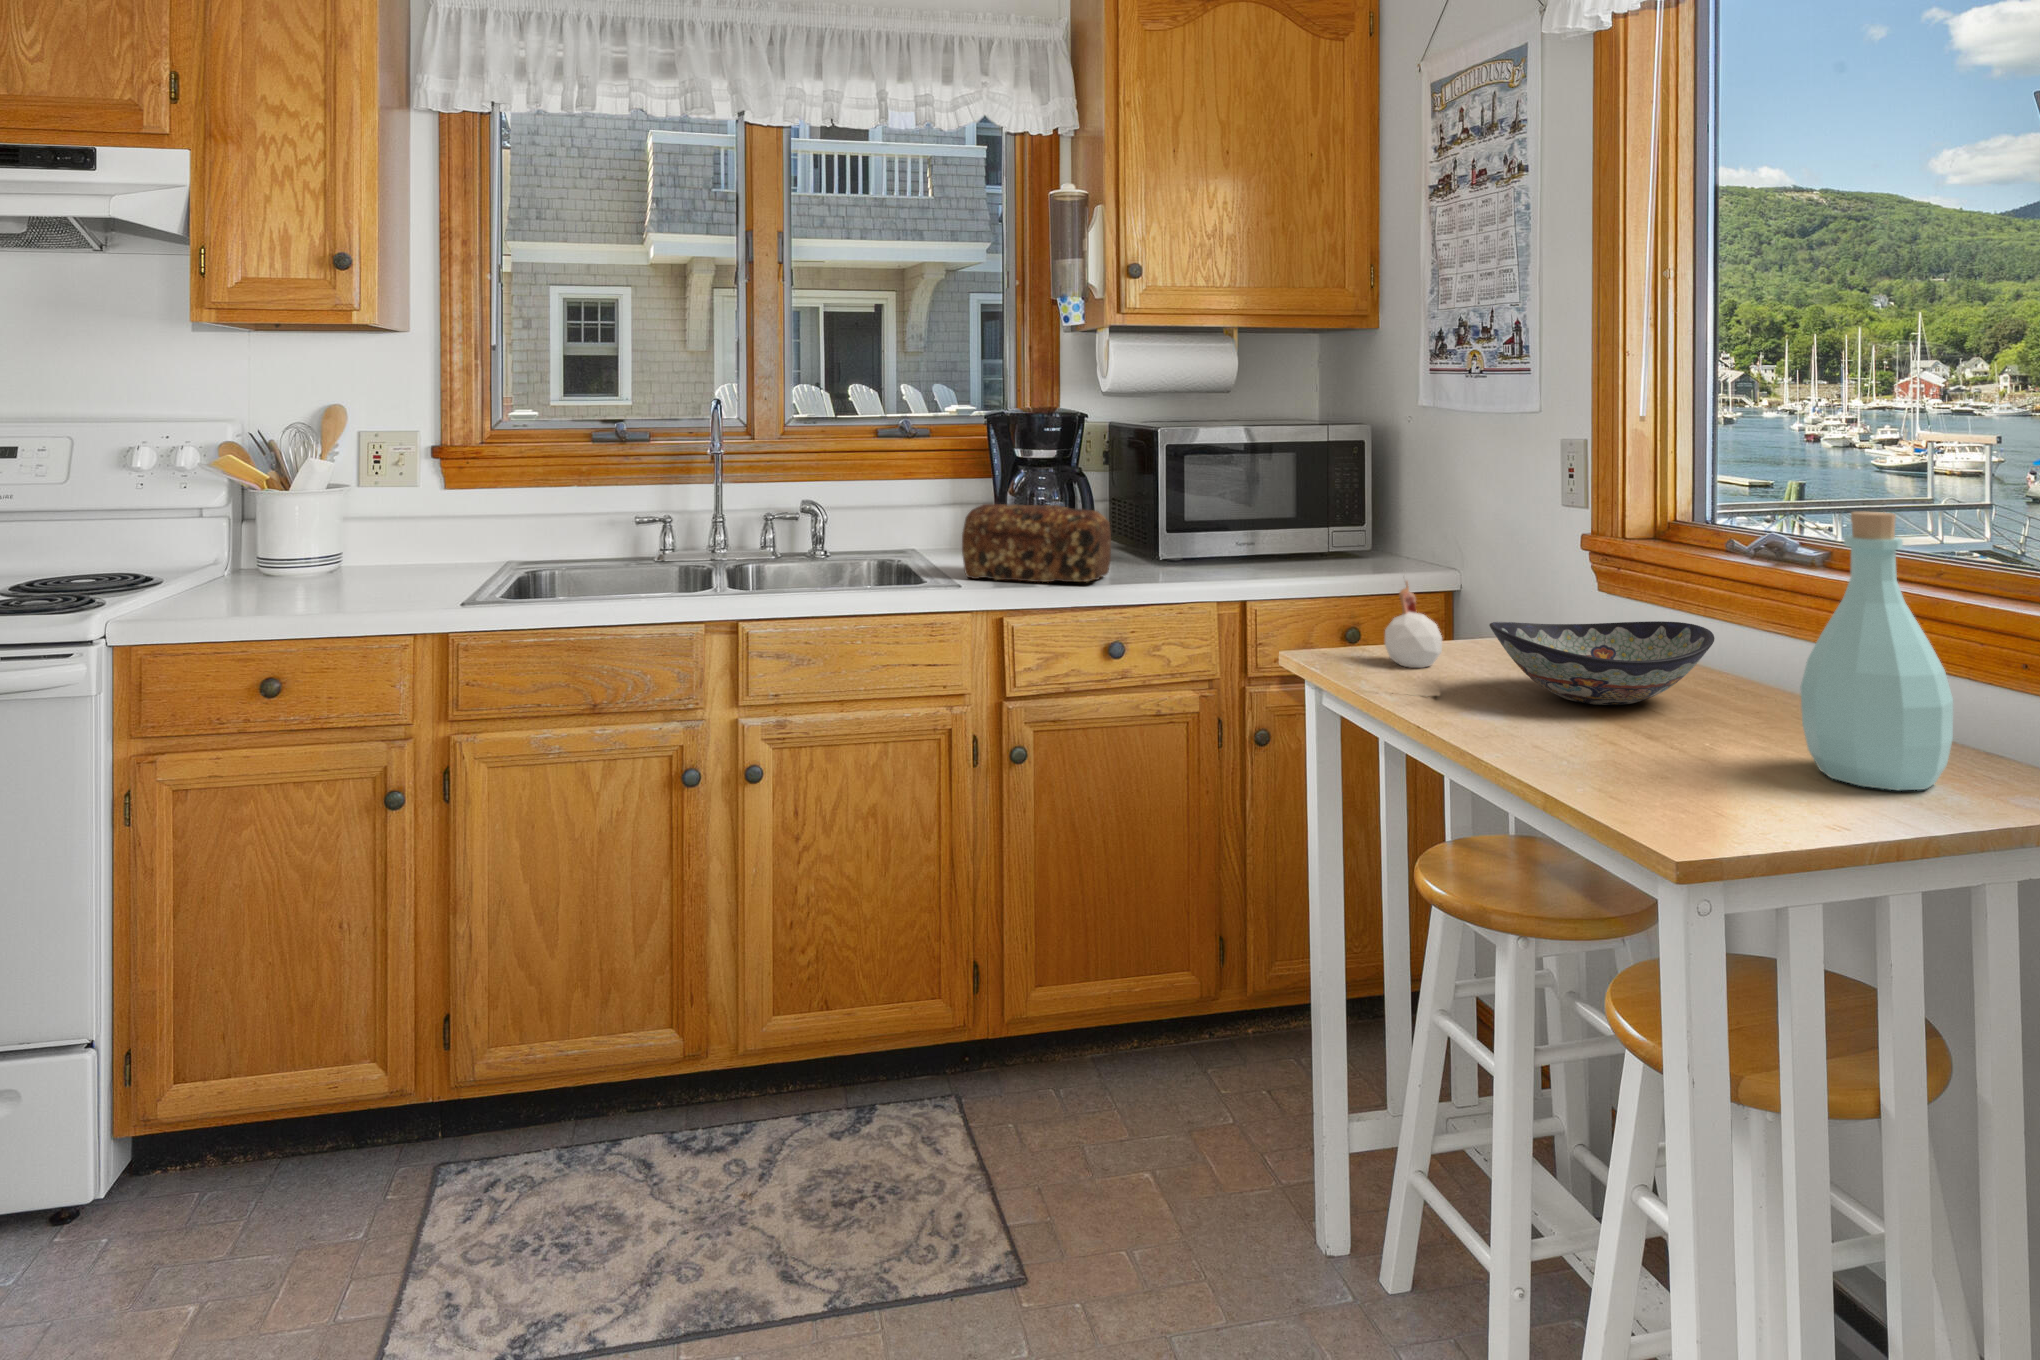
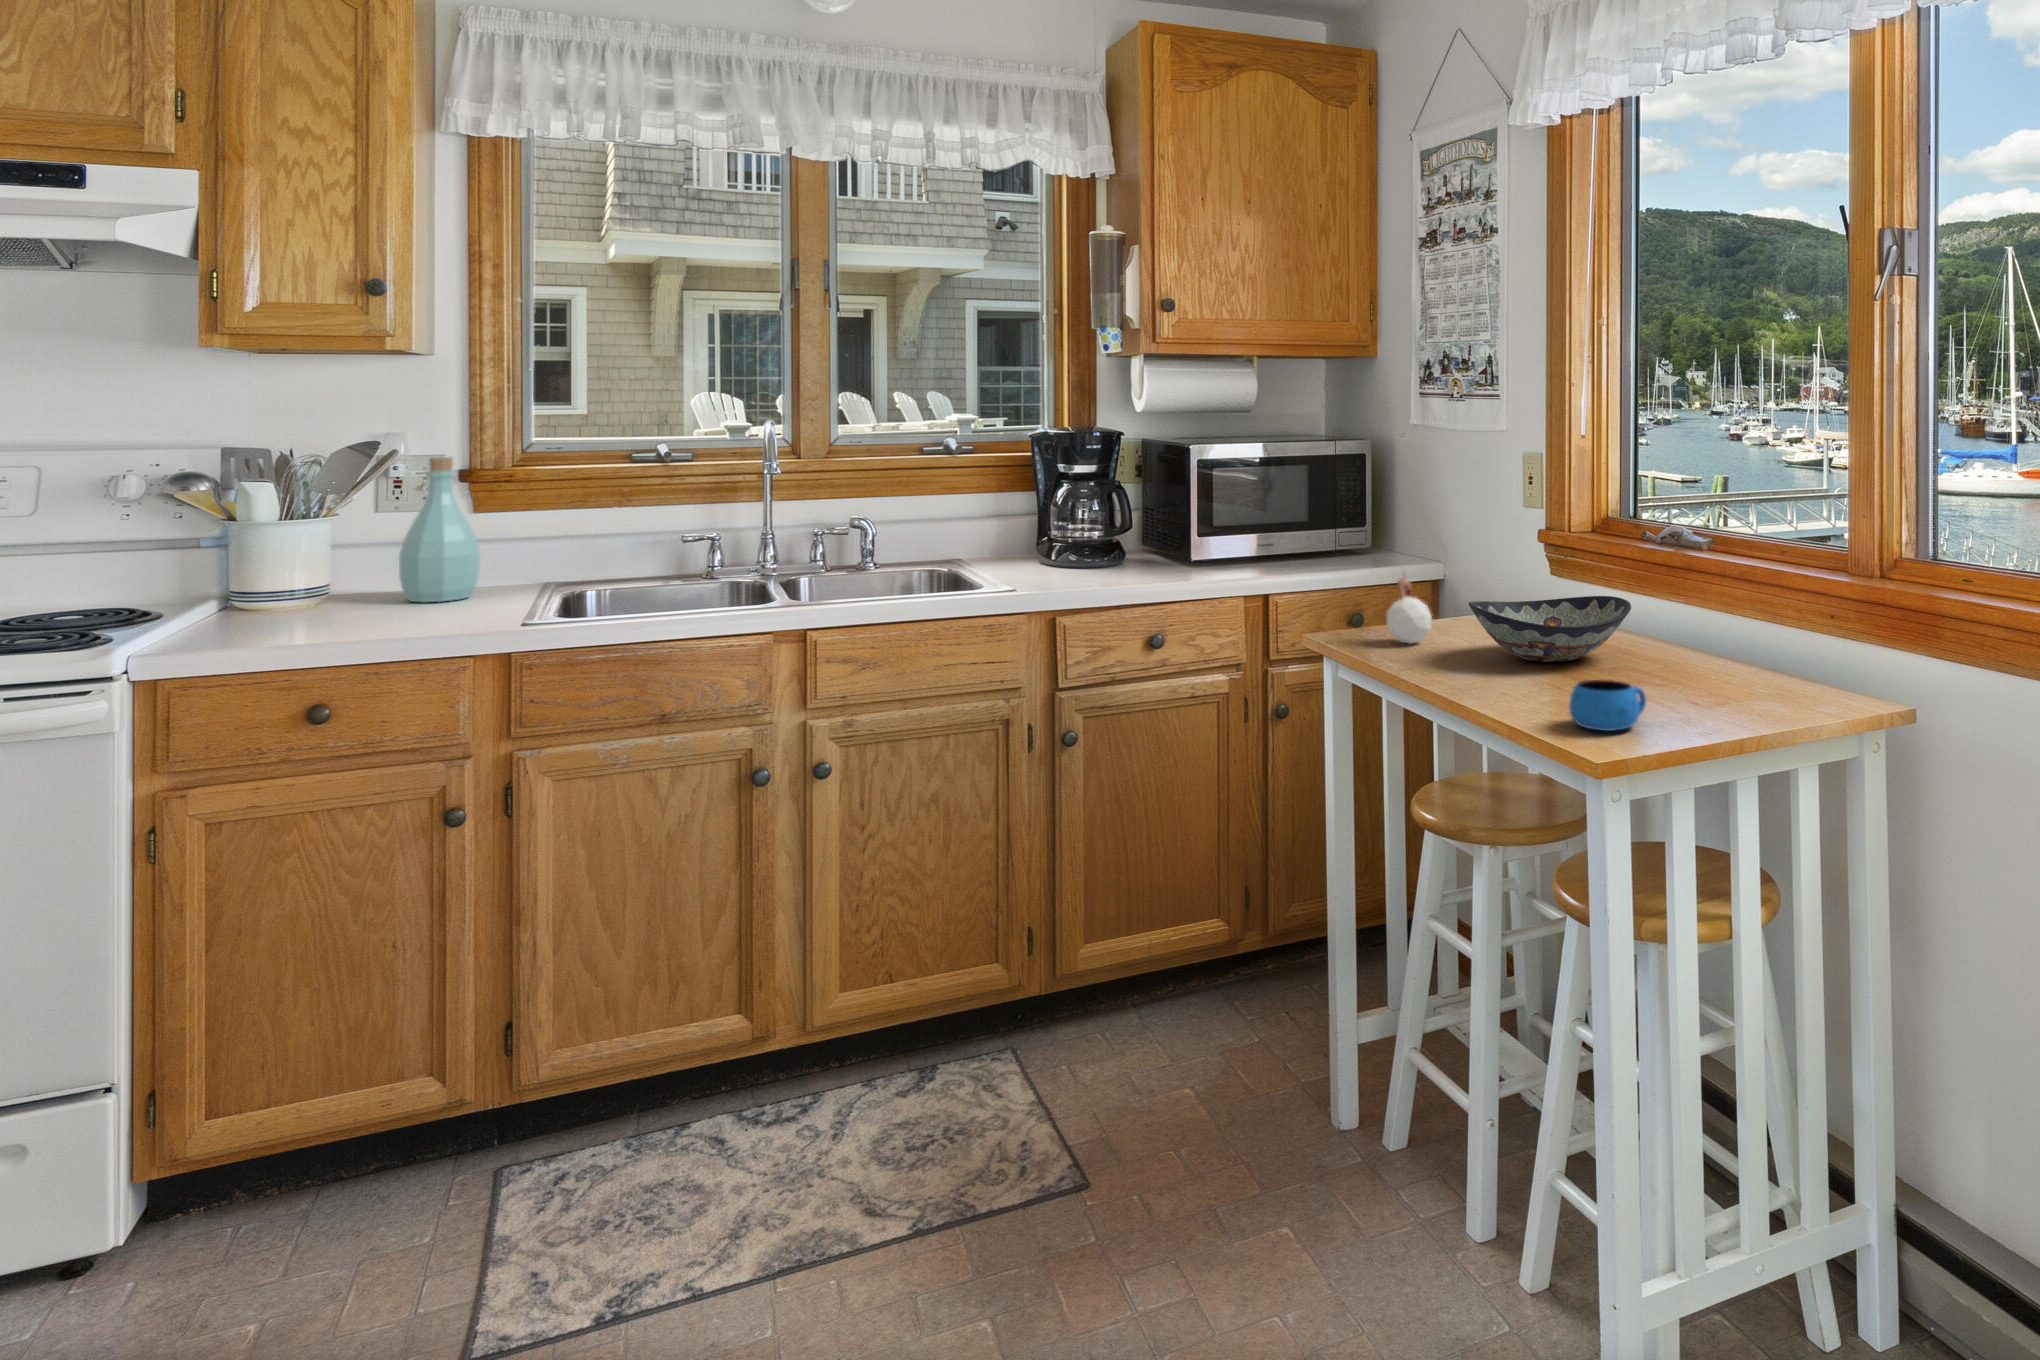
bread loaf: present [962,504,1111,582] -> none [1011,515,1147,584]
bottle: present [1801,512,1953,790] -> present [399,457,480,602]
mug: none [1631,738,1744,811] -> present [1569,680,1646,731]

